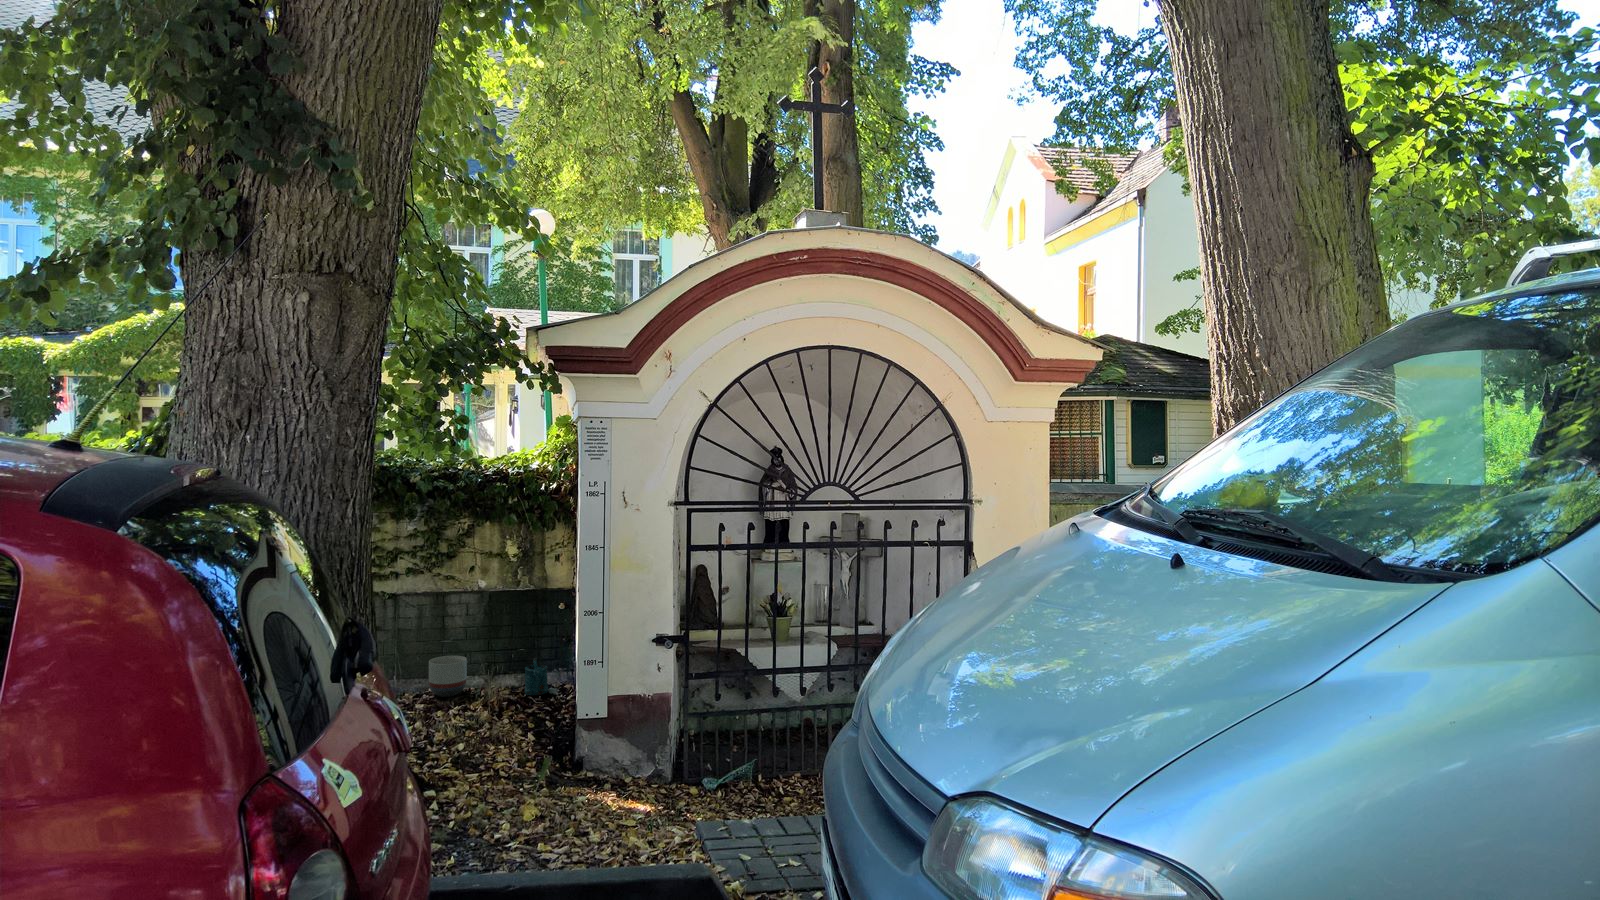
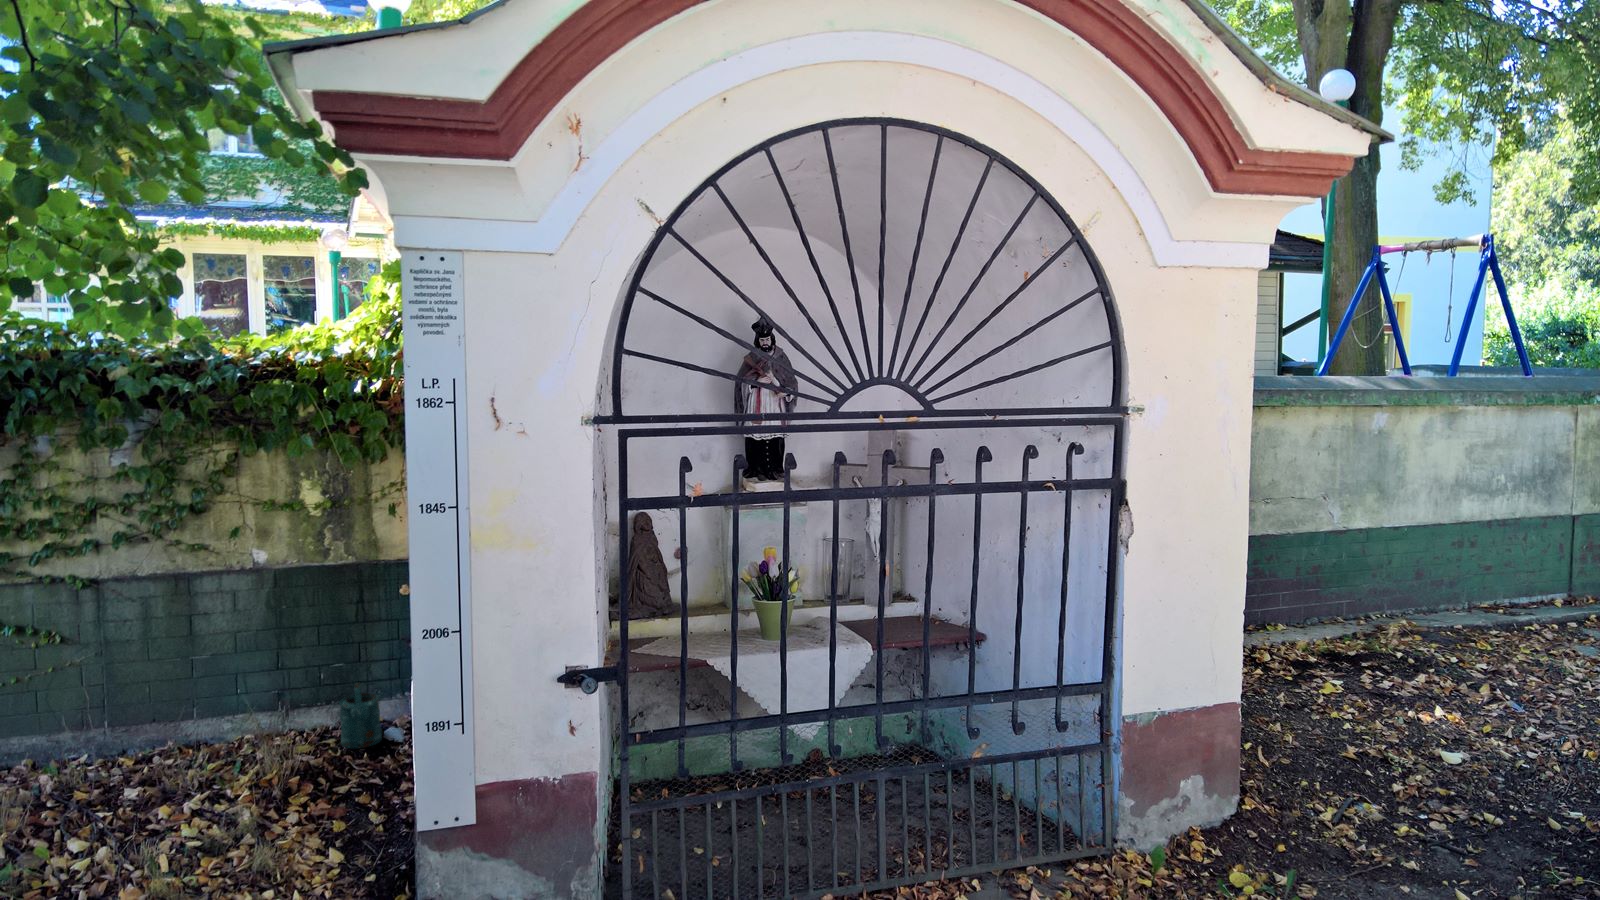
planter: present [429,656,467,697] -> none [162,684,234,758]

